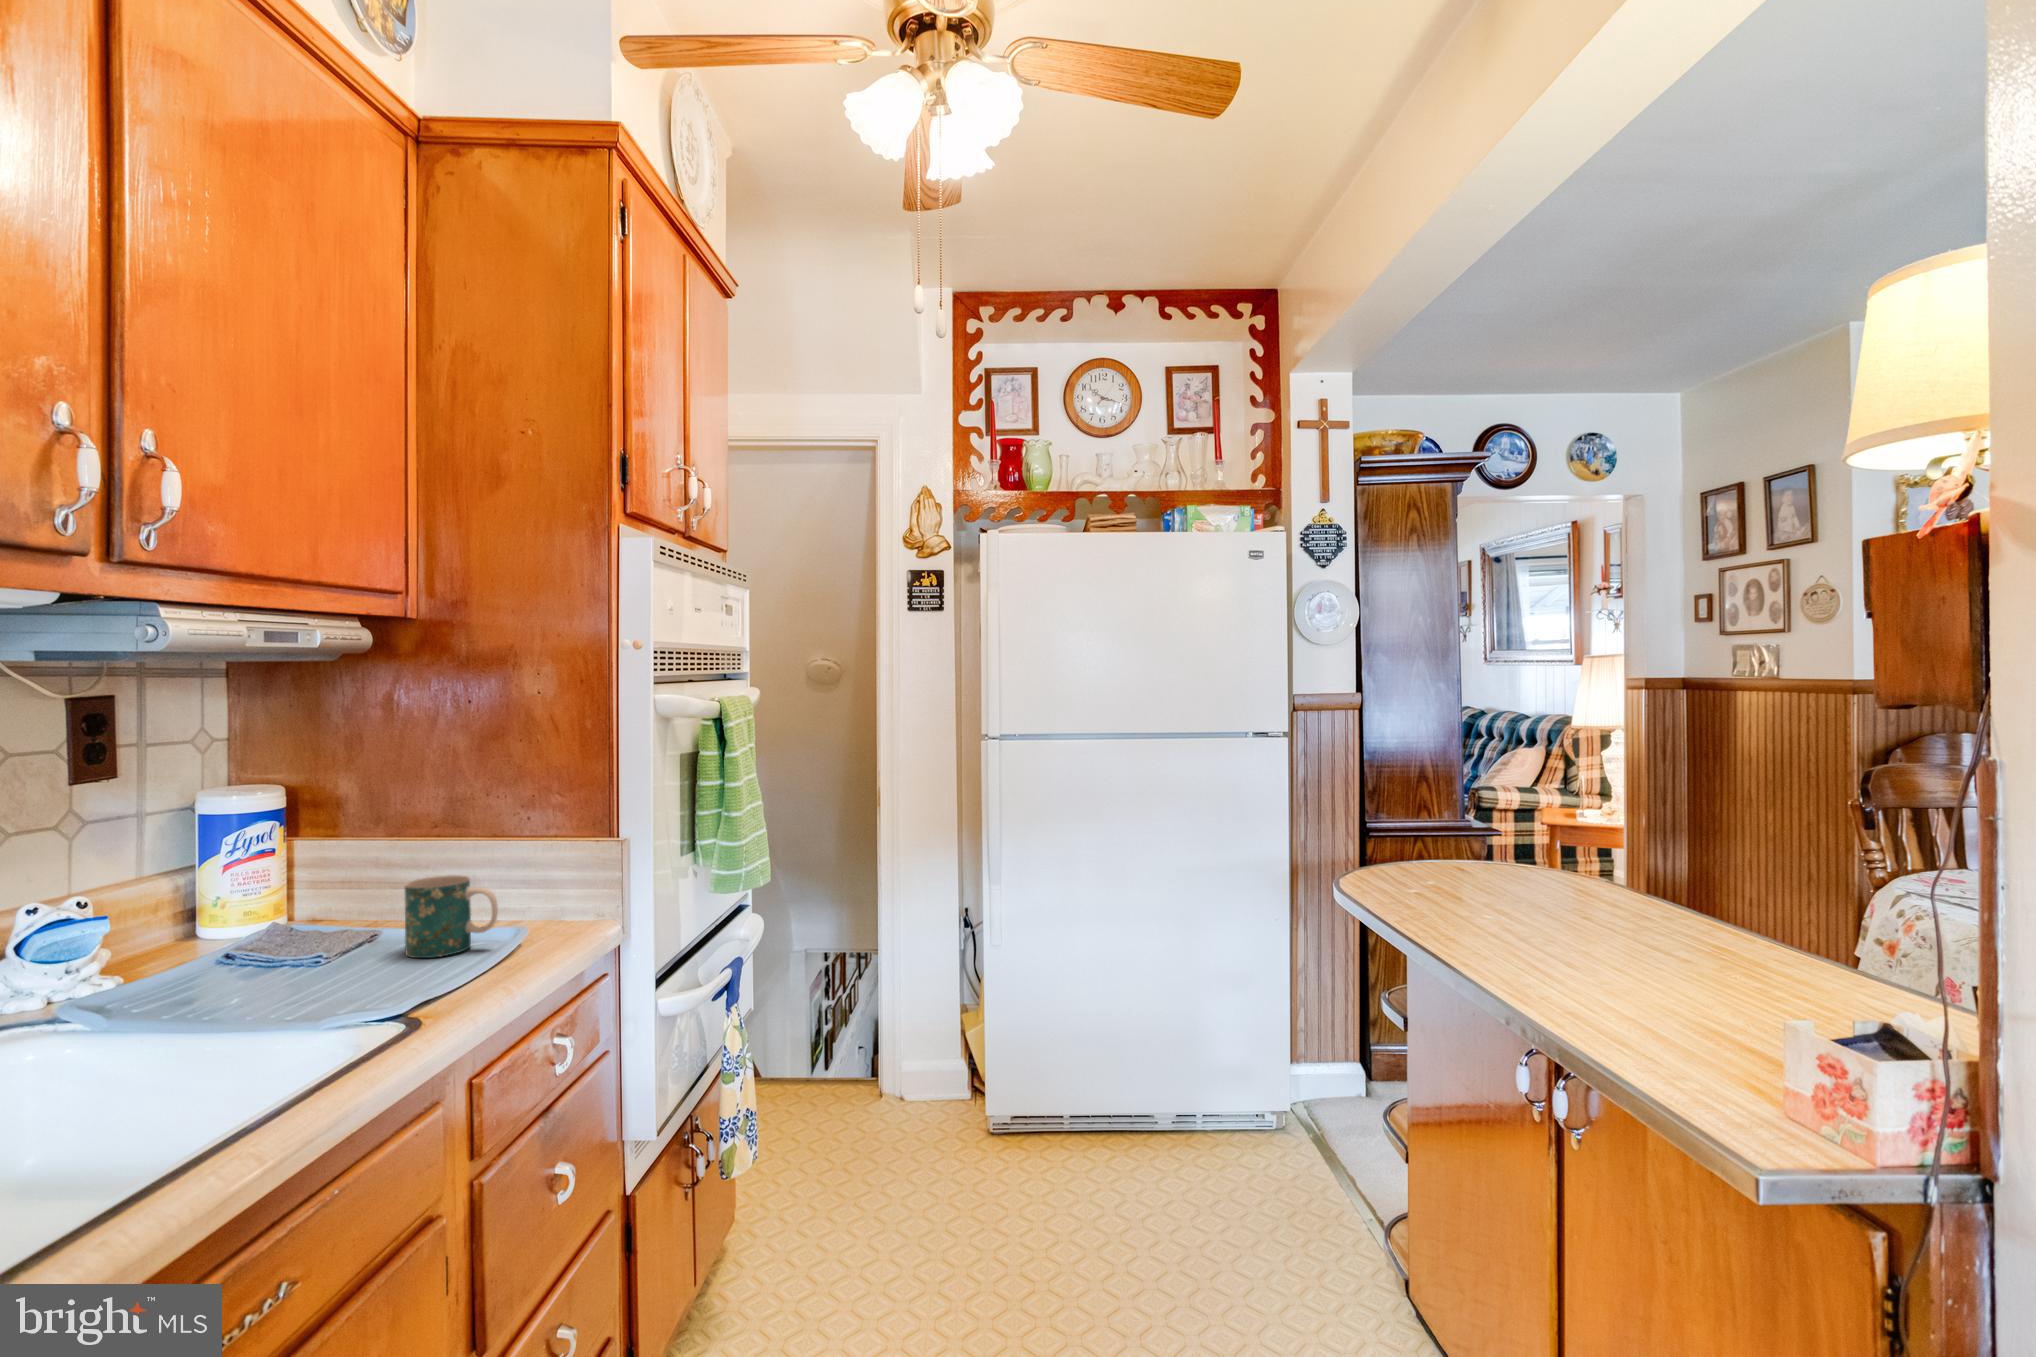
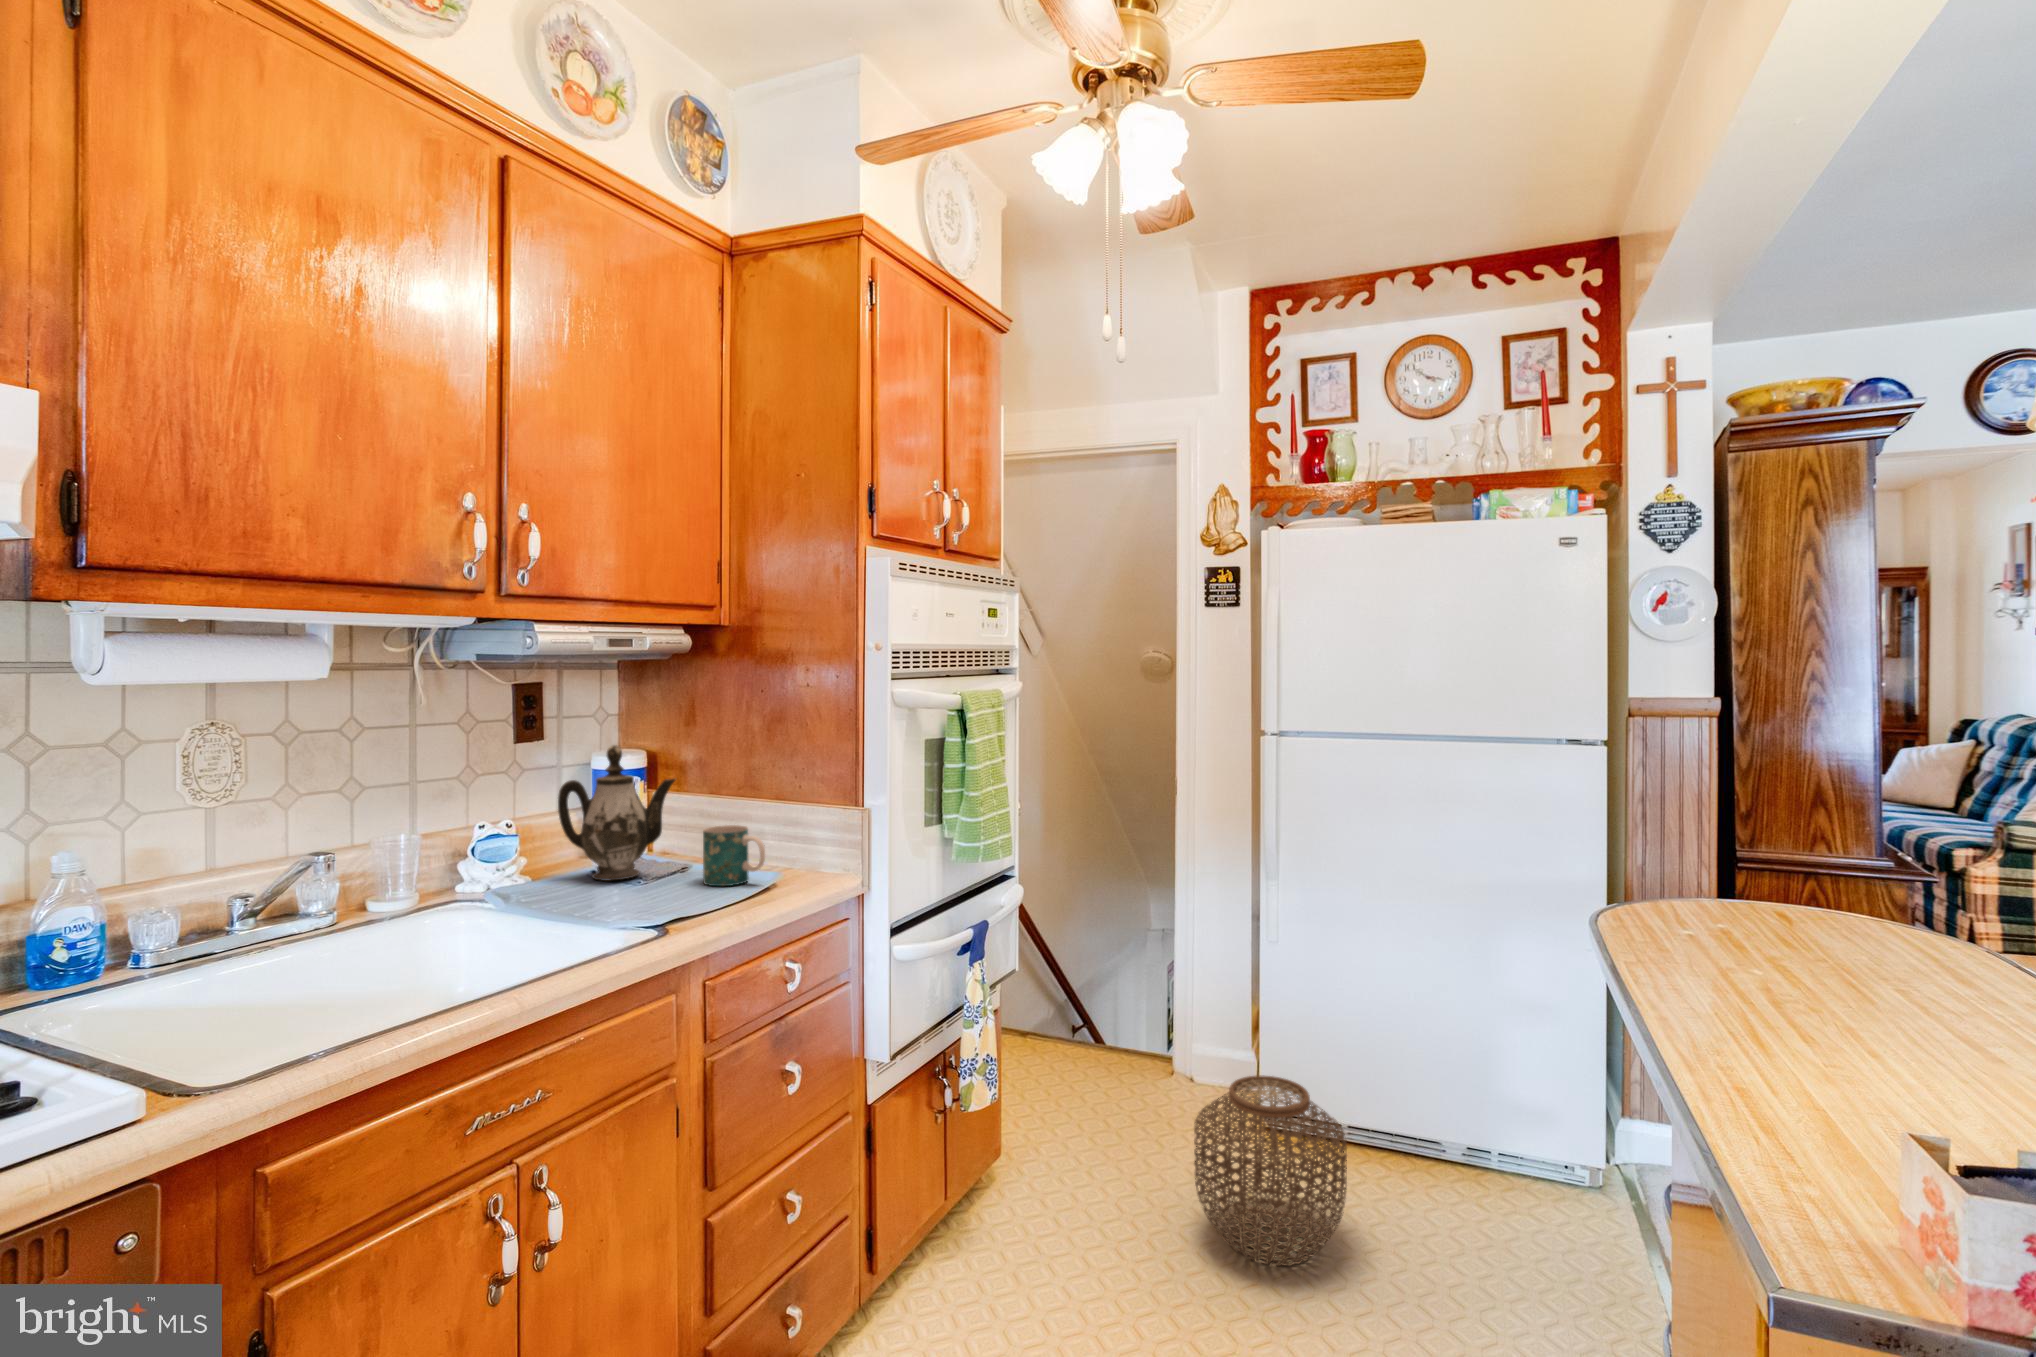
teapot: none [165,780,356,970] -> present [558,745,675,881]
woven basket: none [960,1079,1109,1271] -> present [1194,1075,1347,1266]

